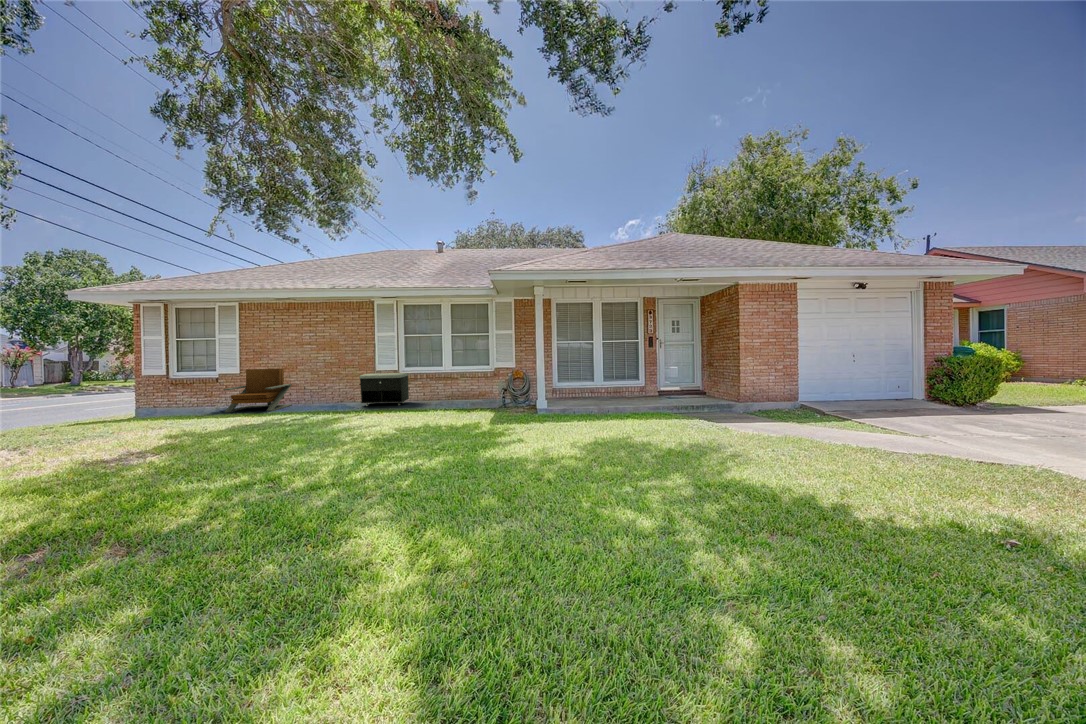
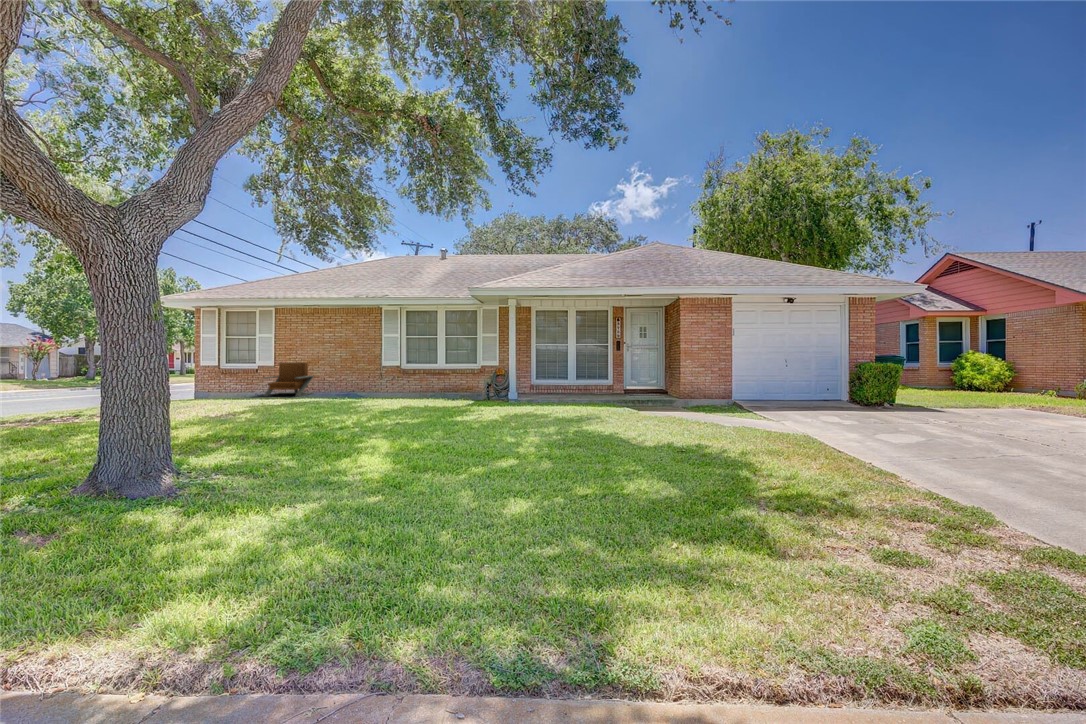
storage bench: present [360,373,409,406] -> none [368,369,408,395]

